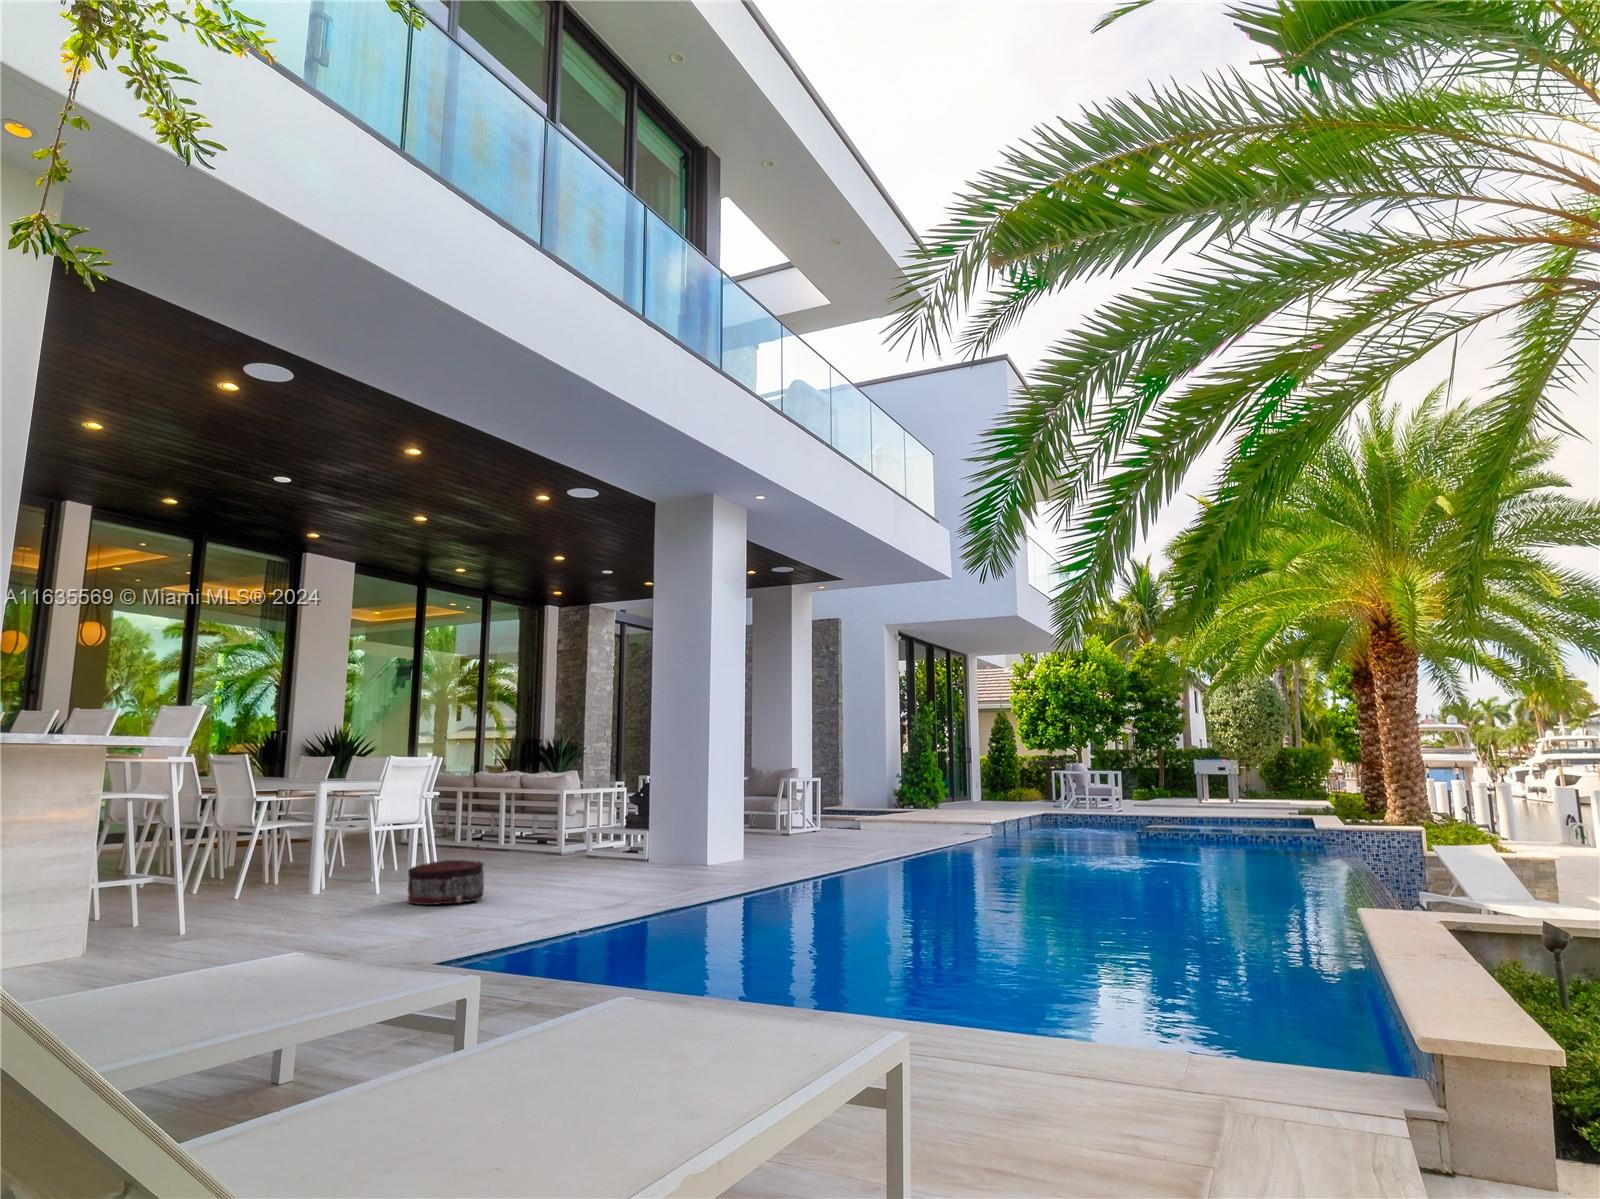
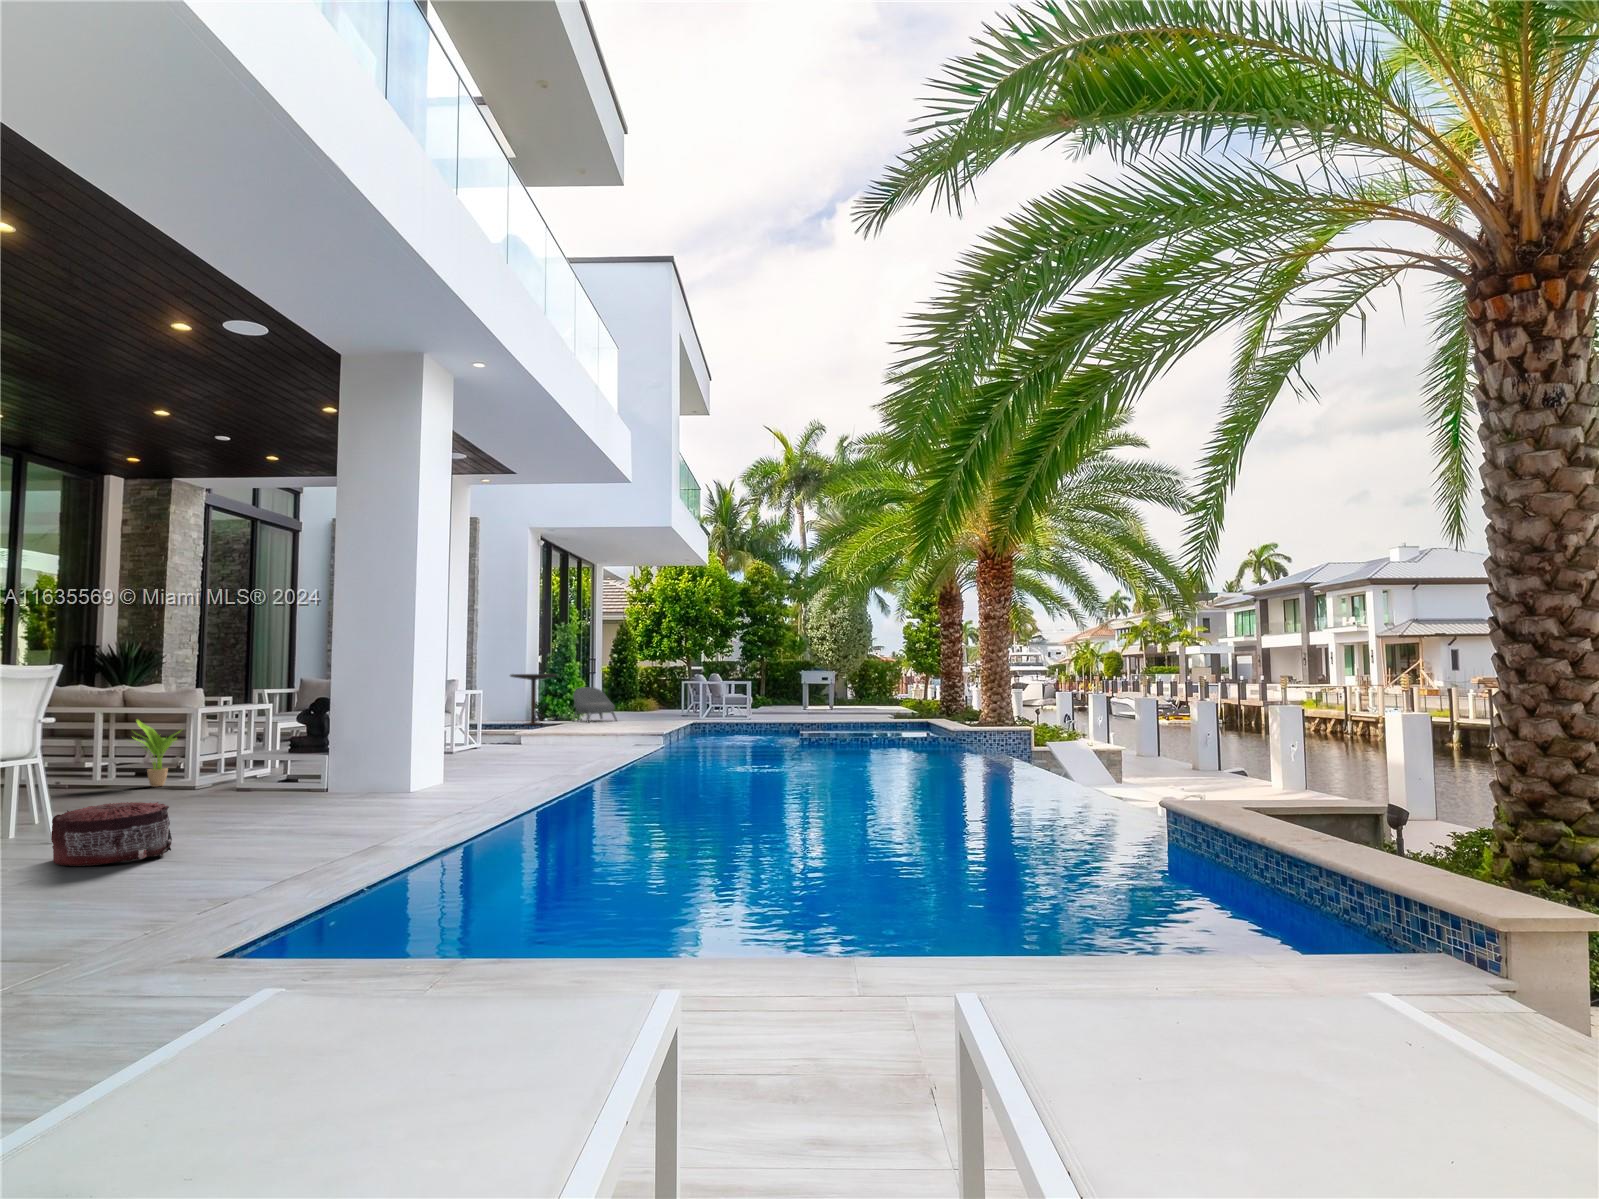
pedestal table: present [1030,761,1066,802] -> present [510,674,557,725]
armchair: none [940,776,983,810] -> present [573,687,617,722]
potted plant: none [516,798,556,853] -> present [134,720,180,787]

